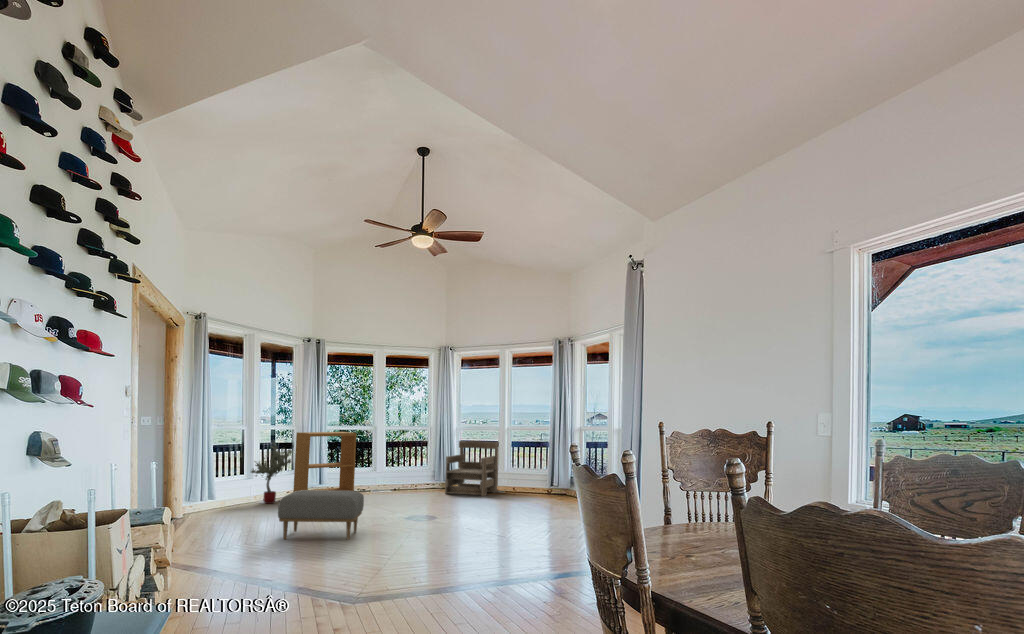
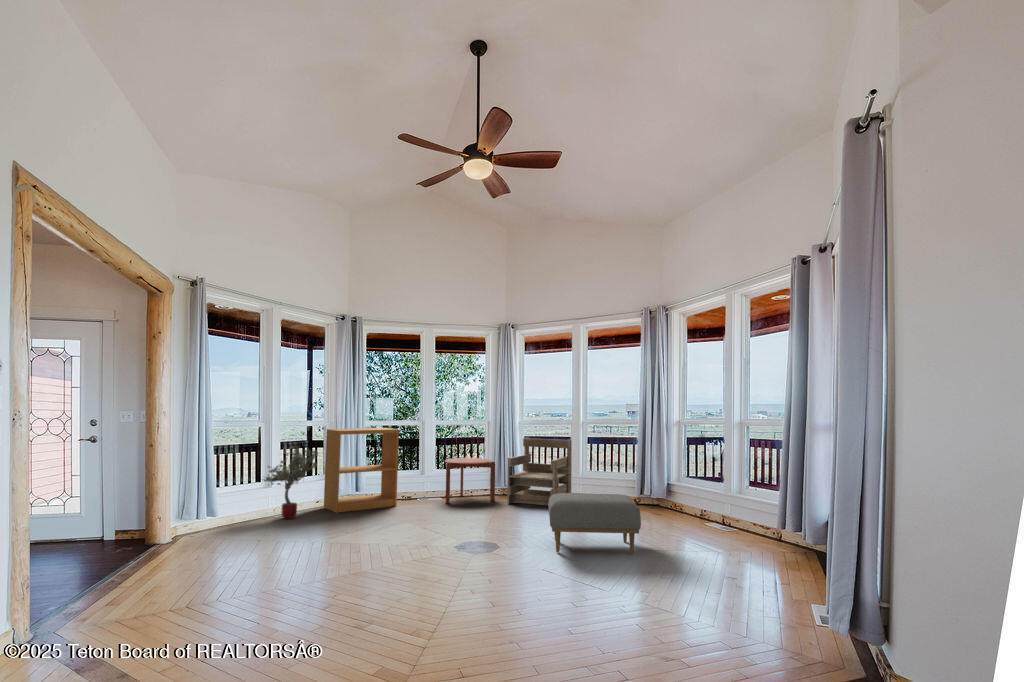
side table: none [393,458,435,494] -> present [445,458,495,503]
ottoman: present [278,490,364,540] -> present [548,493,641,554]

